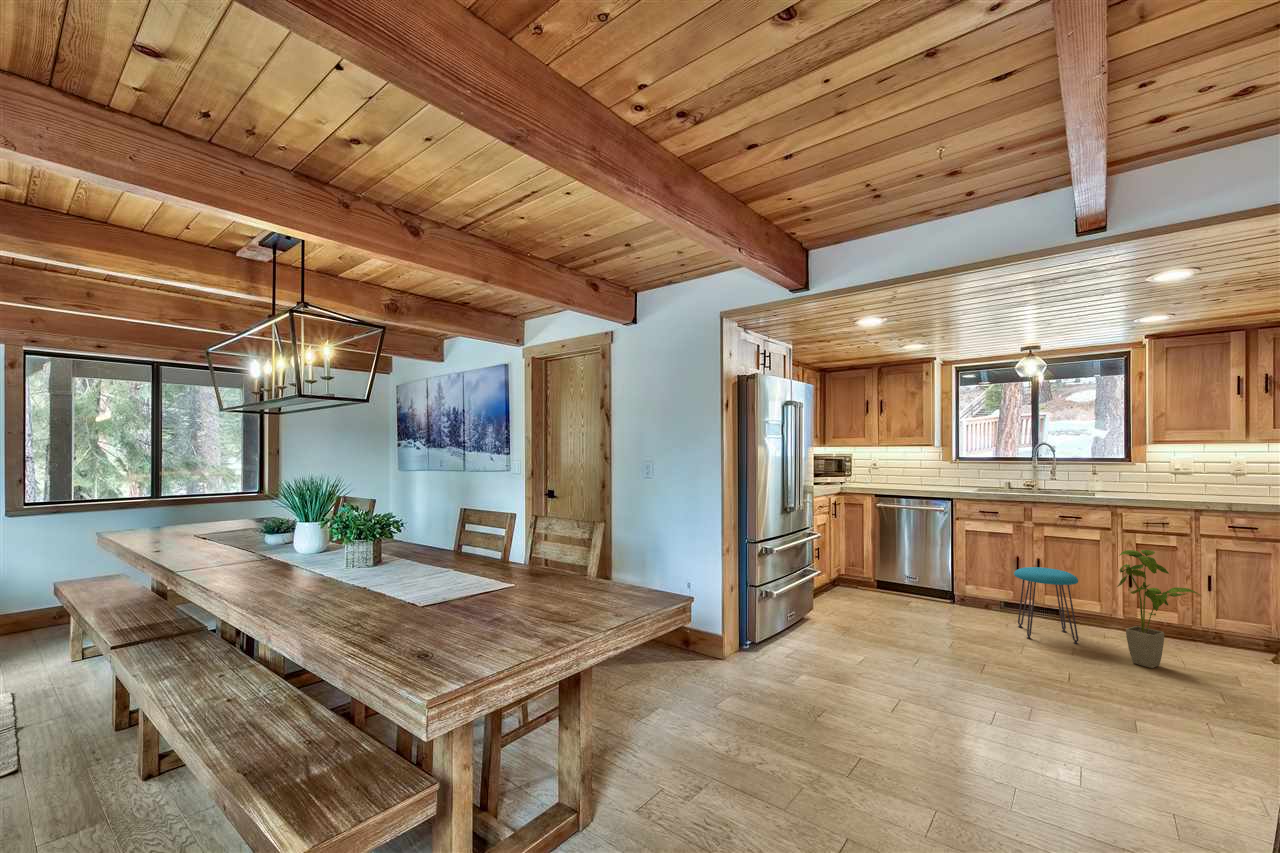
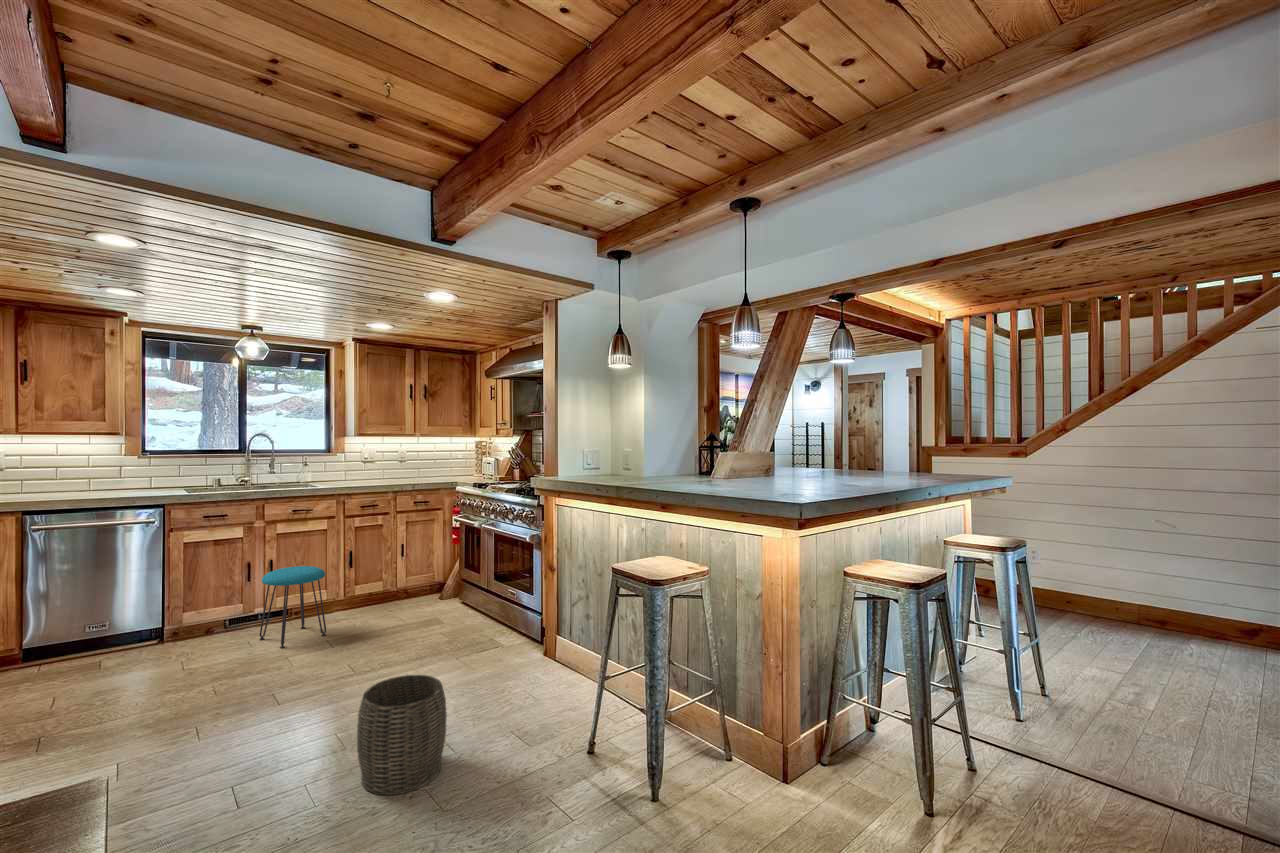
house plant: present [1117,550,1200,668] -> none [366,531,424,634]
woven basket: none [966,667,1062,782] -> present [357,675,447,795]

